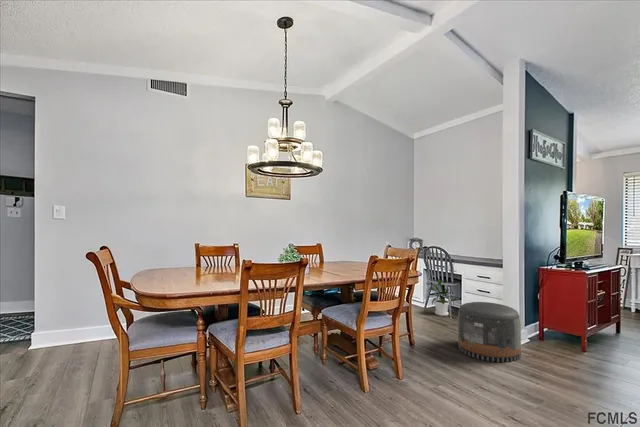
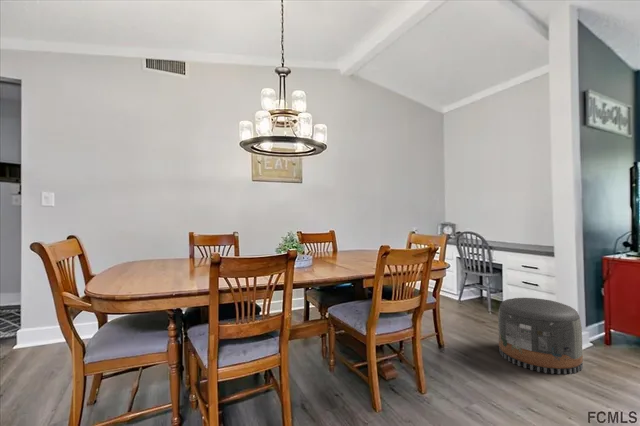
house plant: present [428,280,454,316] -> none [456,262,496,311]

